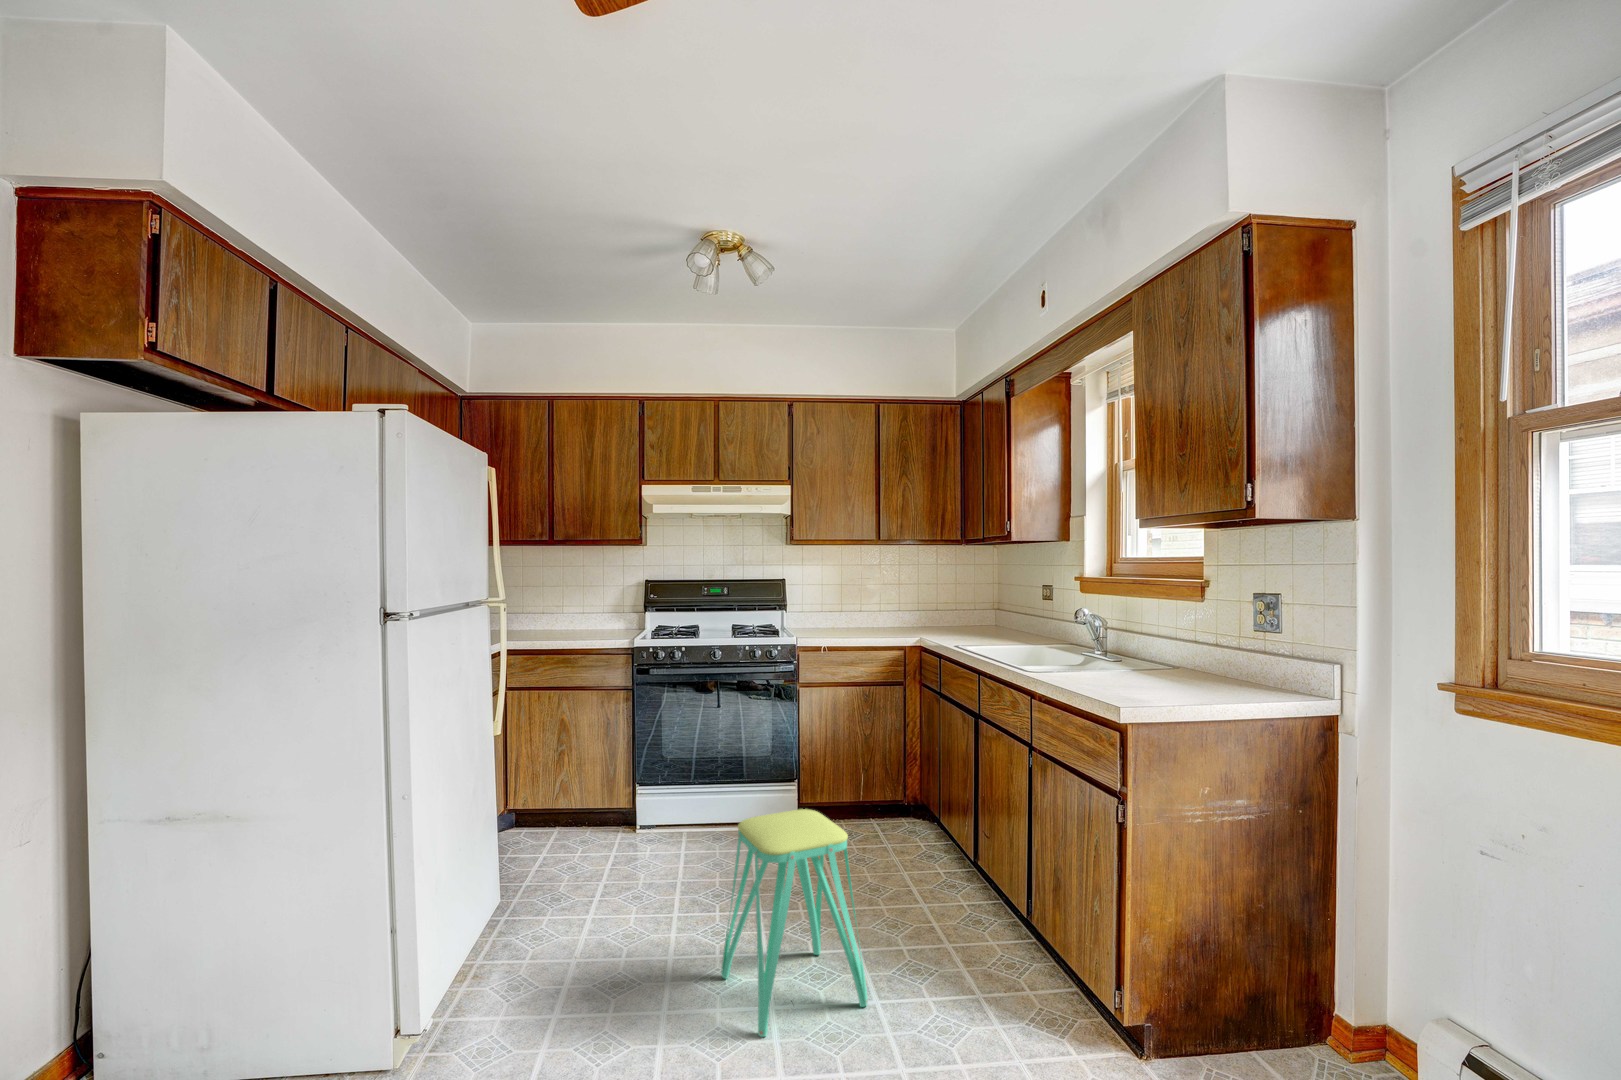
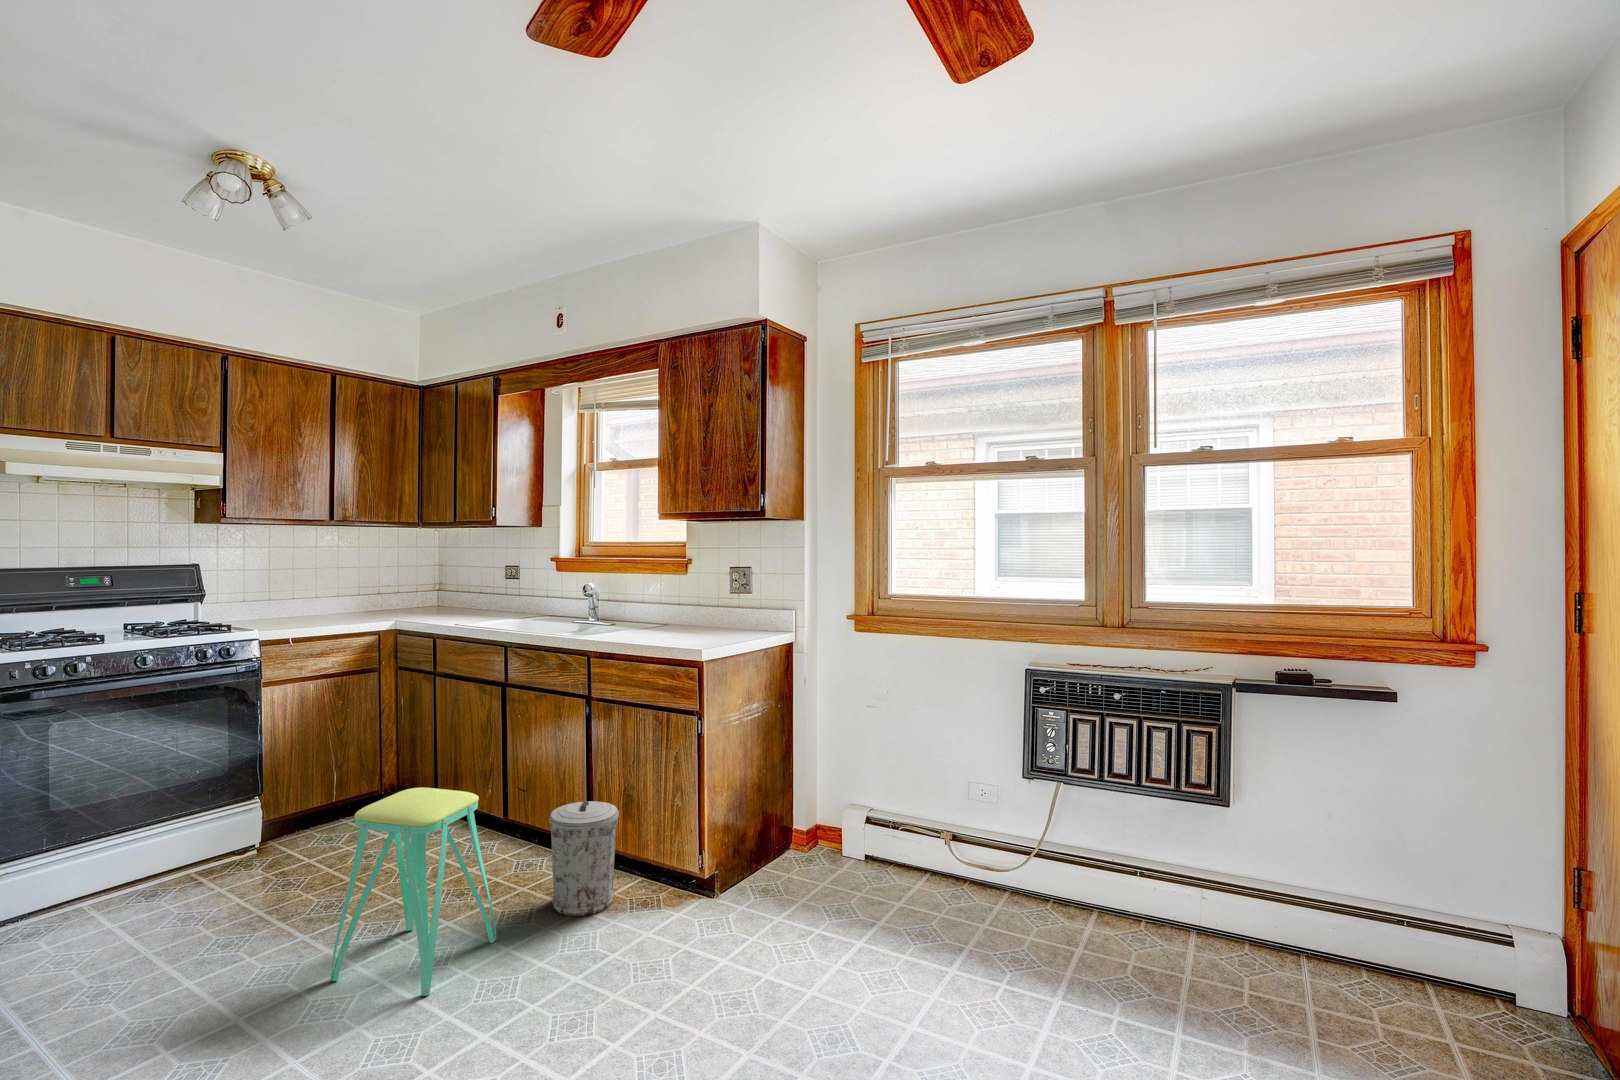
trash can: none [943,874,1028,1026] -> present [549,801,619,916]

